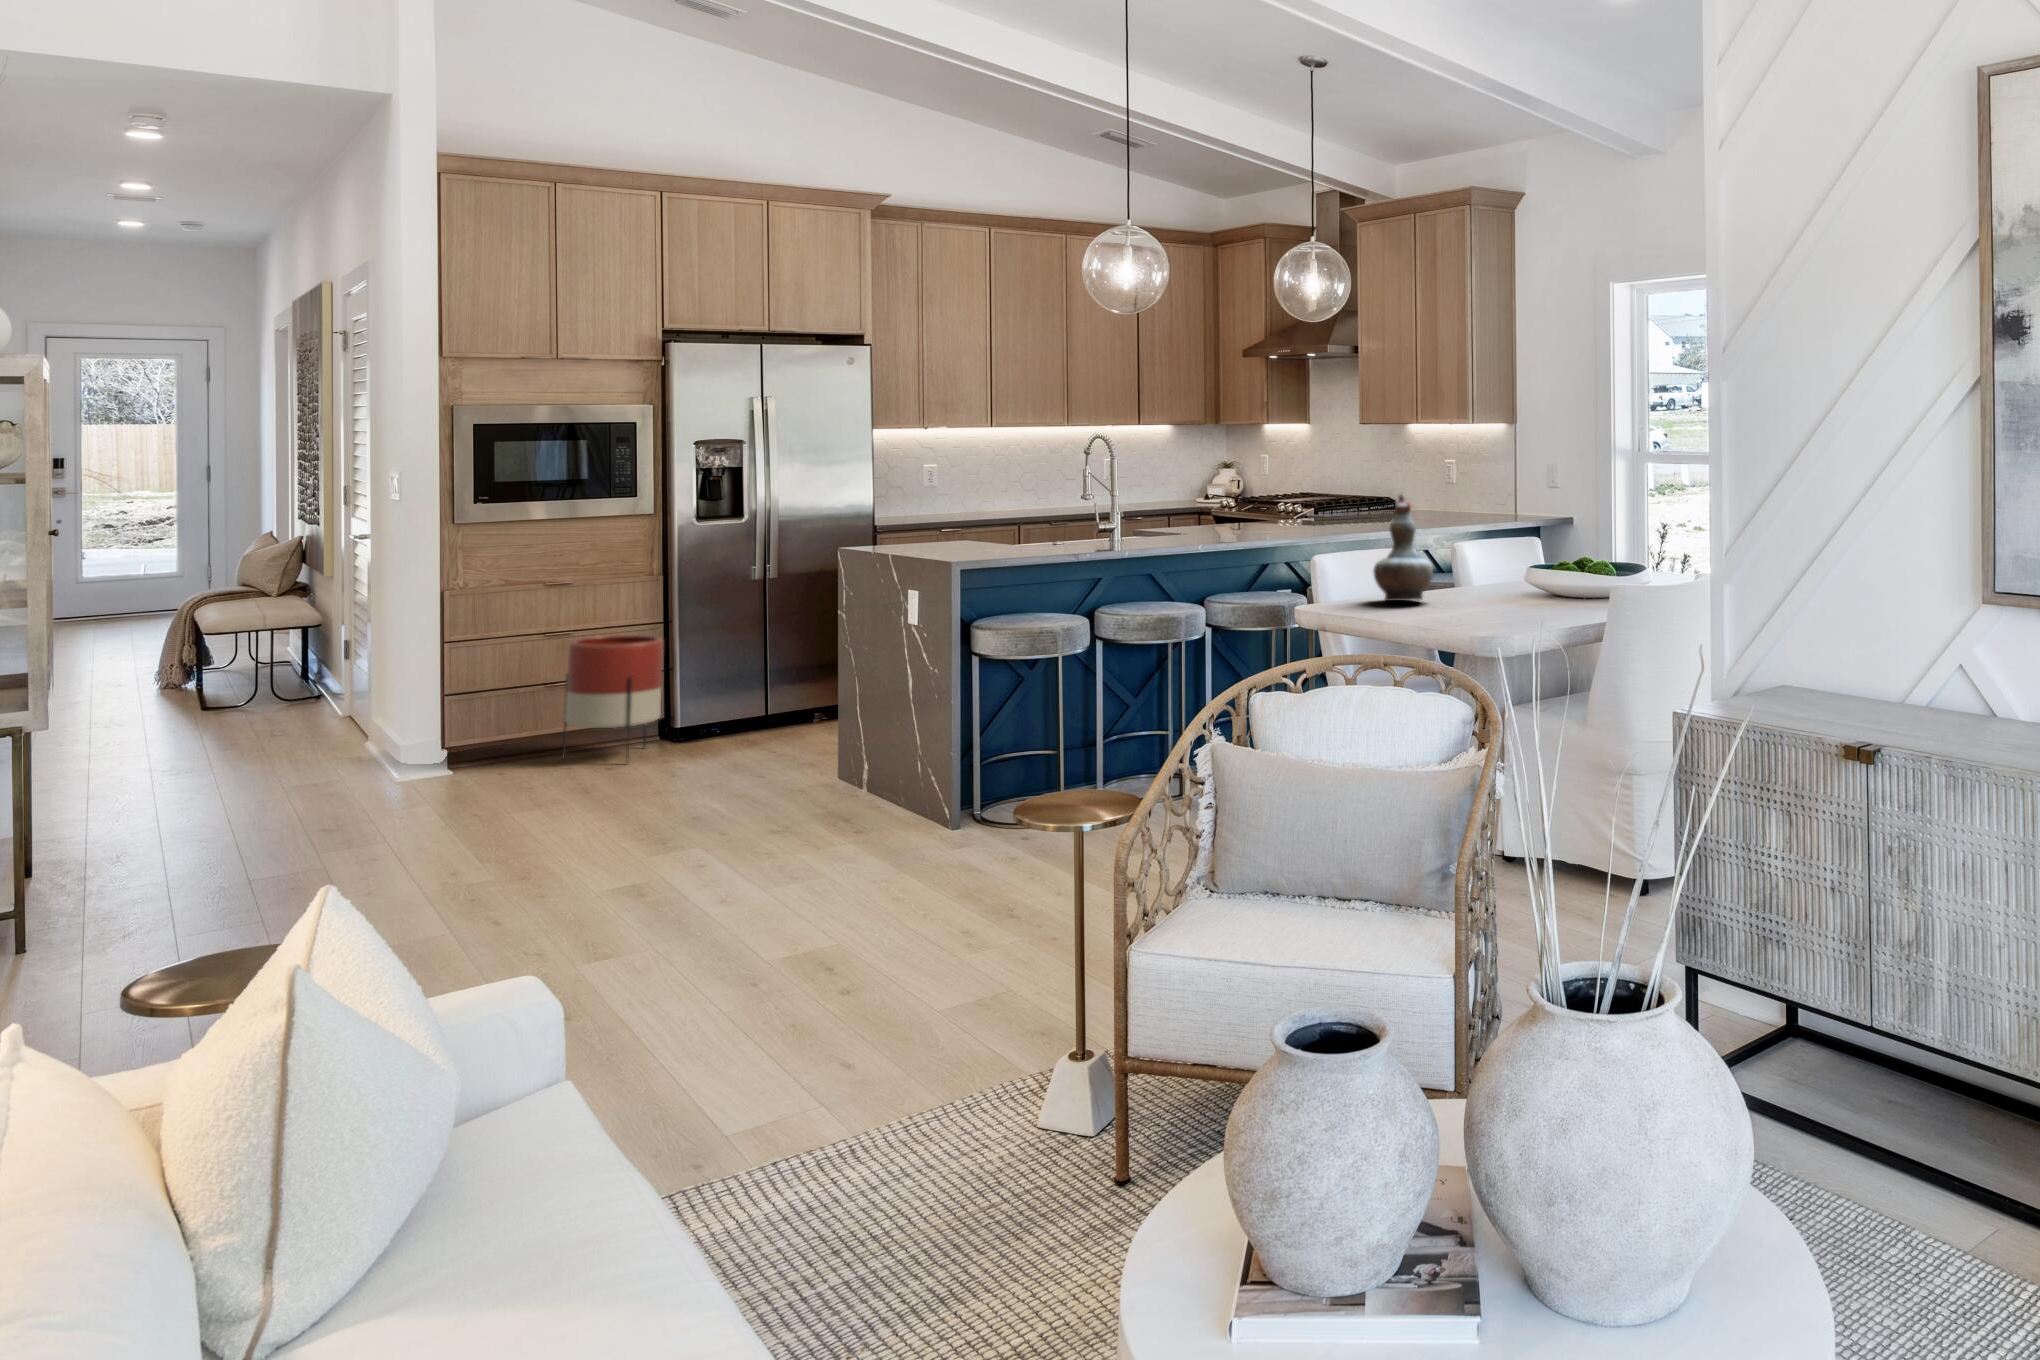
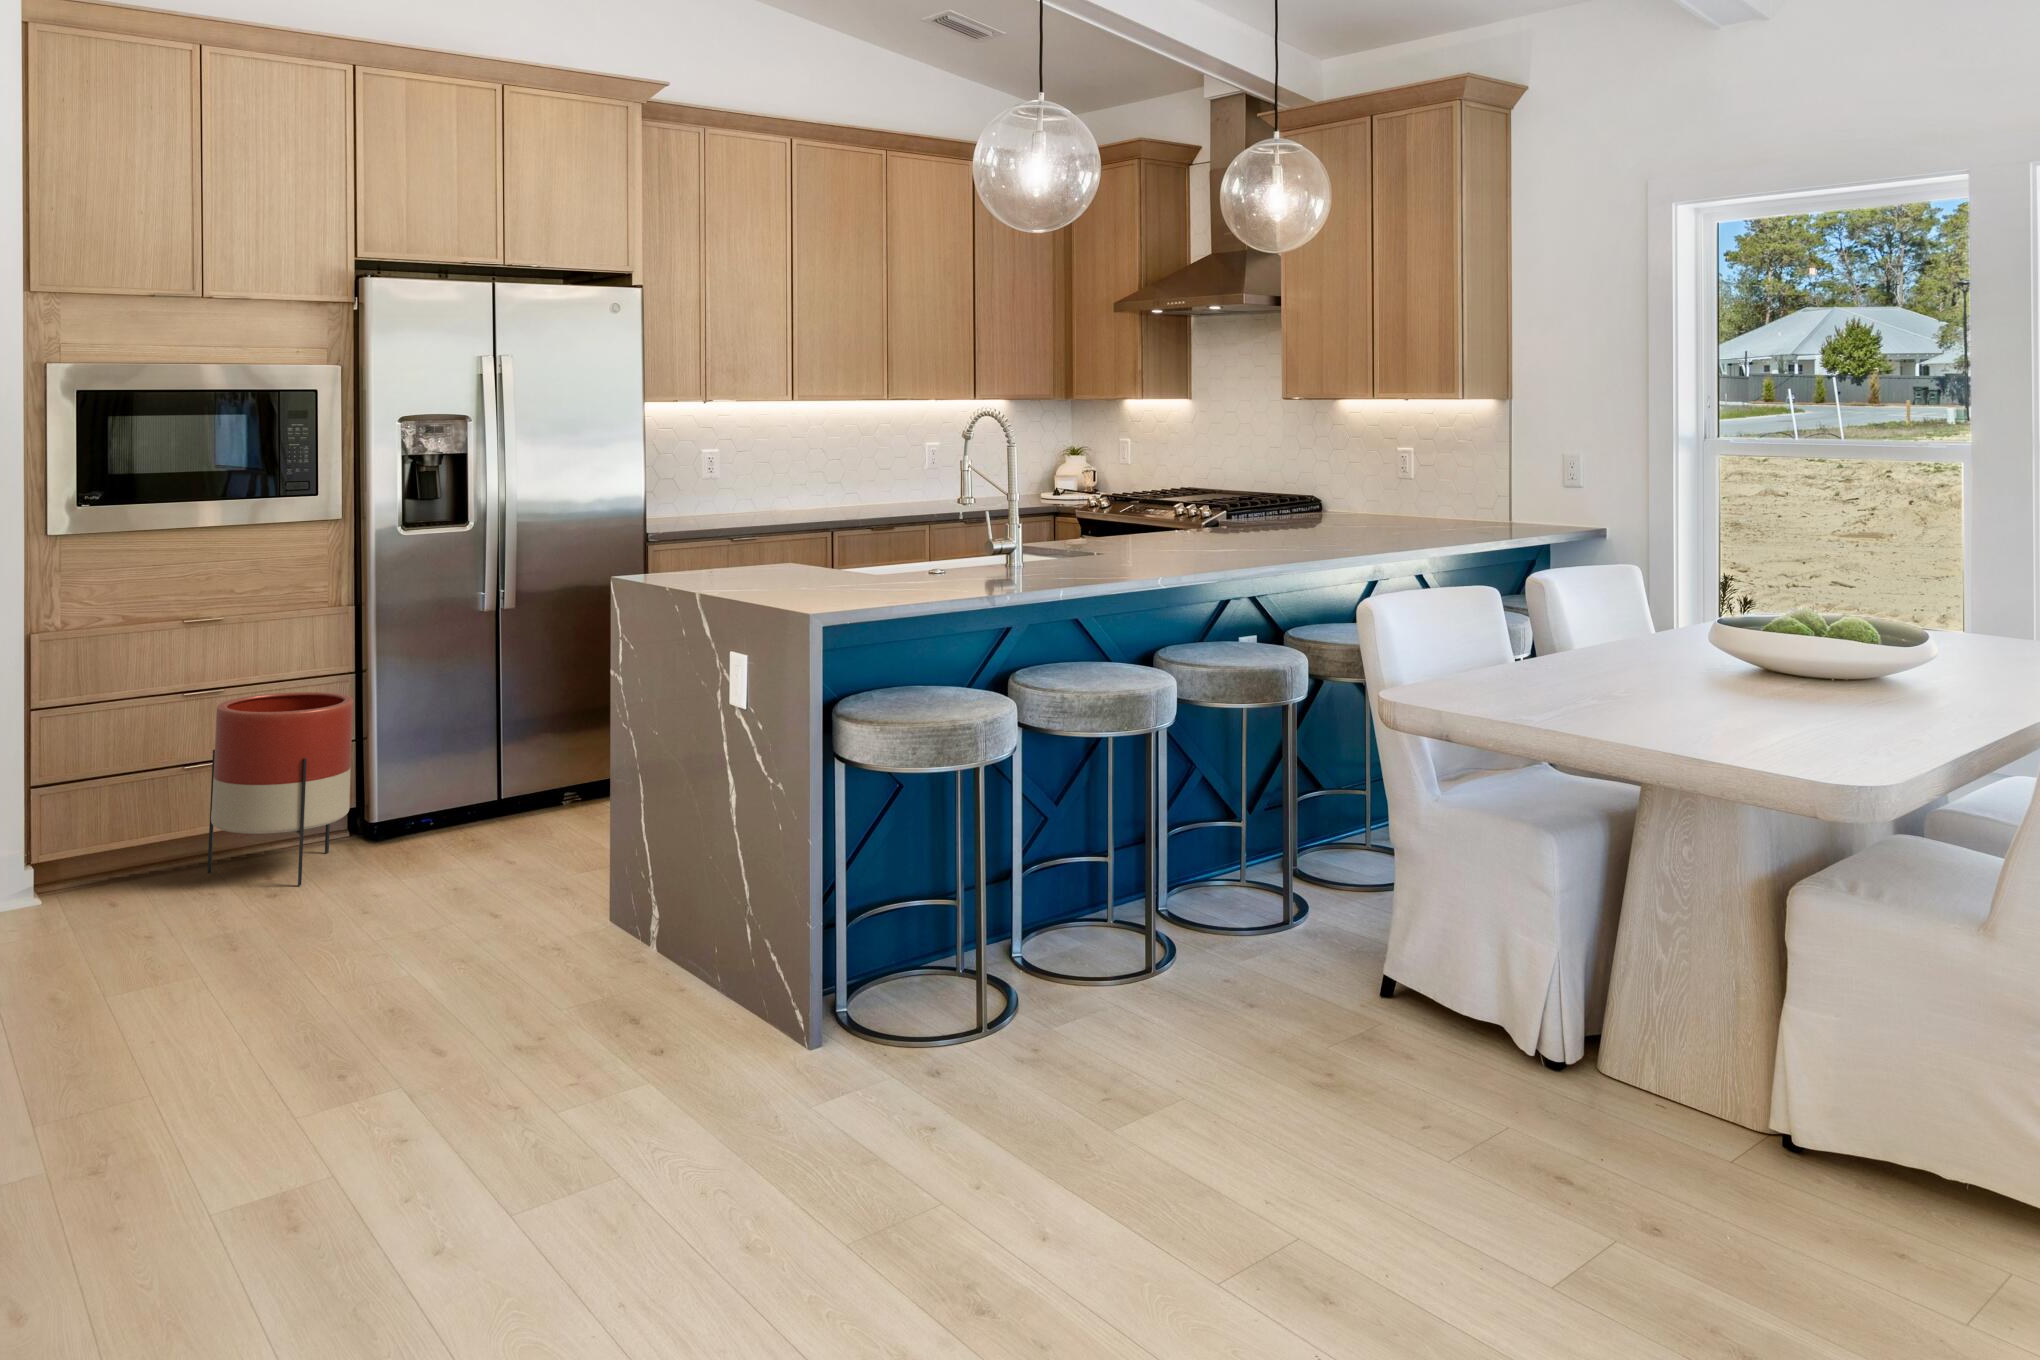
decorative vase: present [1374,494,1433,601] -> none [1506,507,1609,688]

